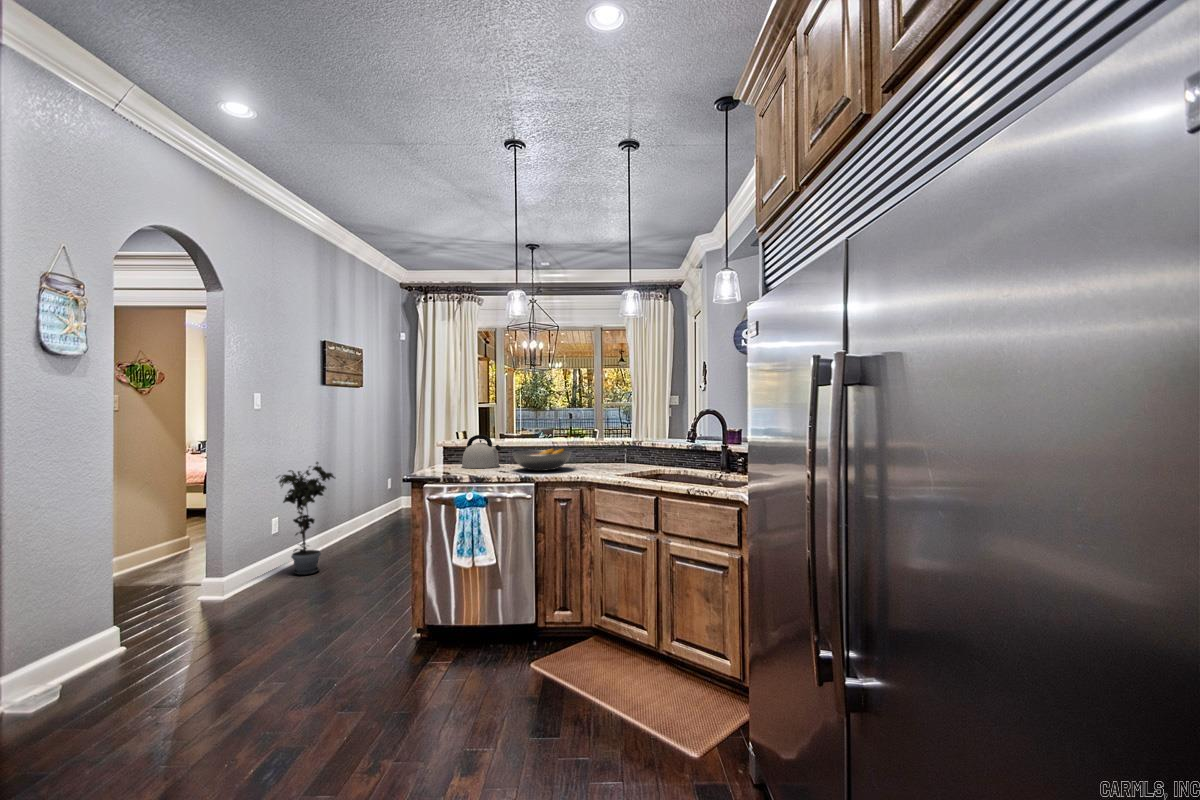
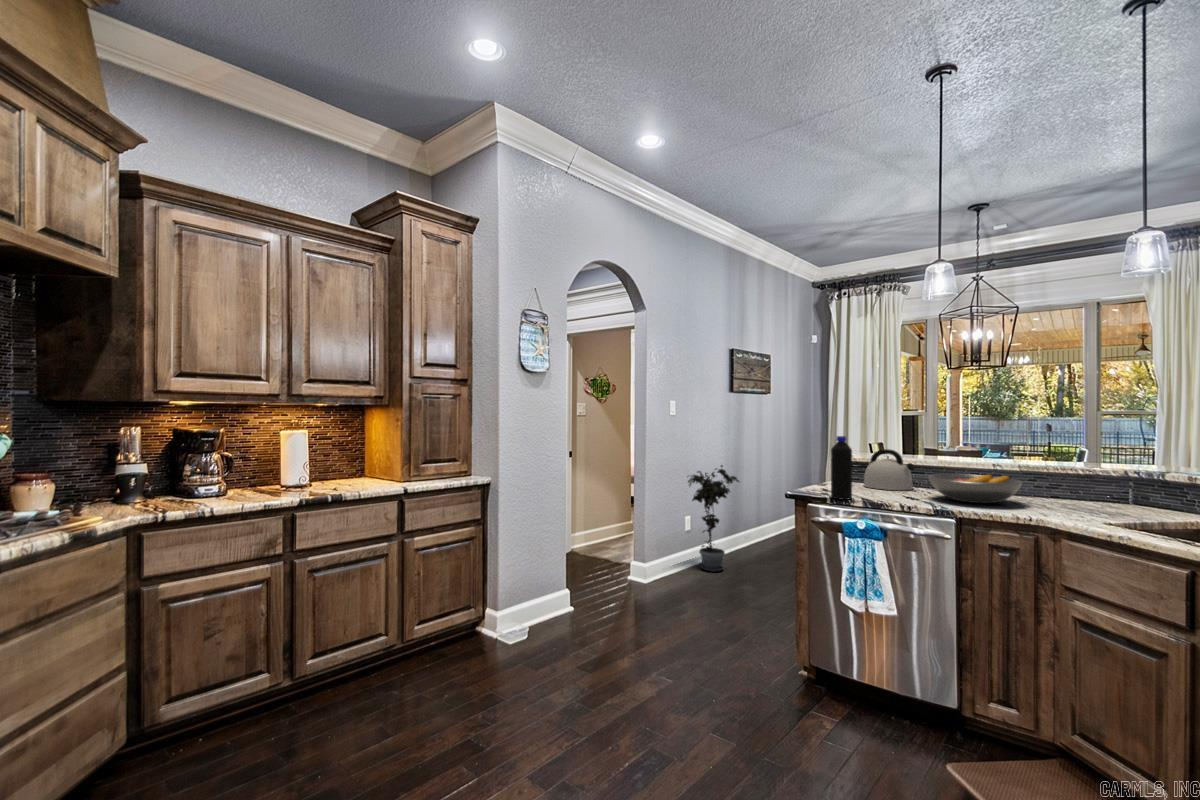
bottle: none [441,424,458,478] -> present [831,436,852,500]

